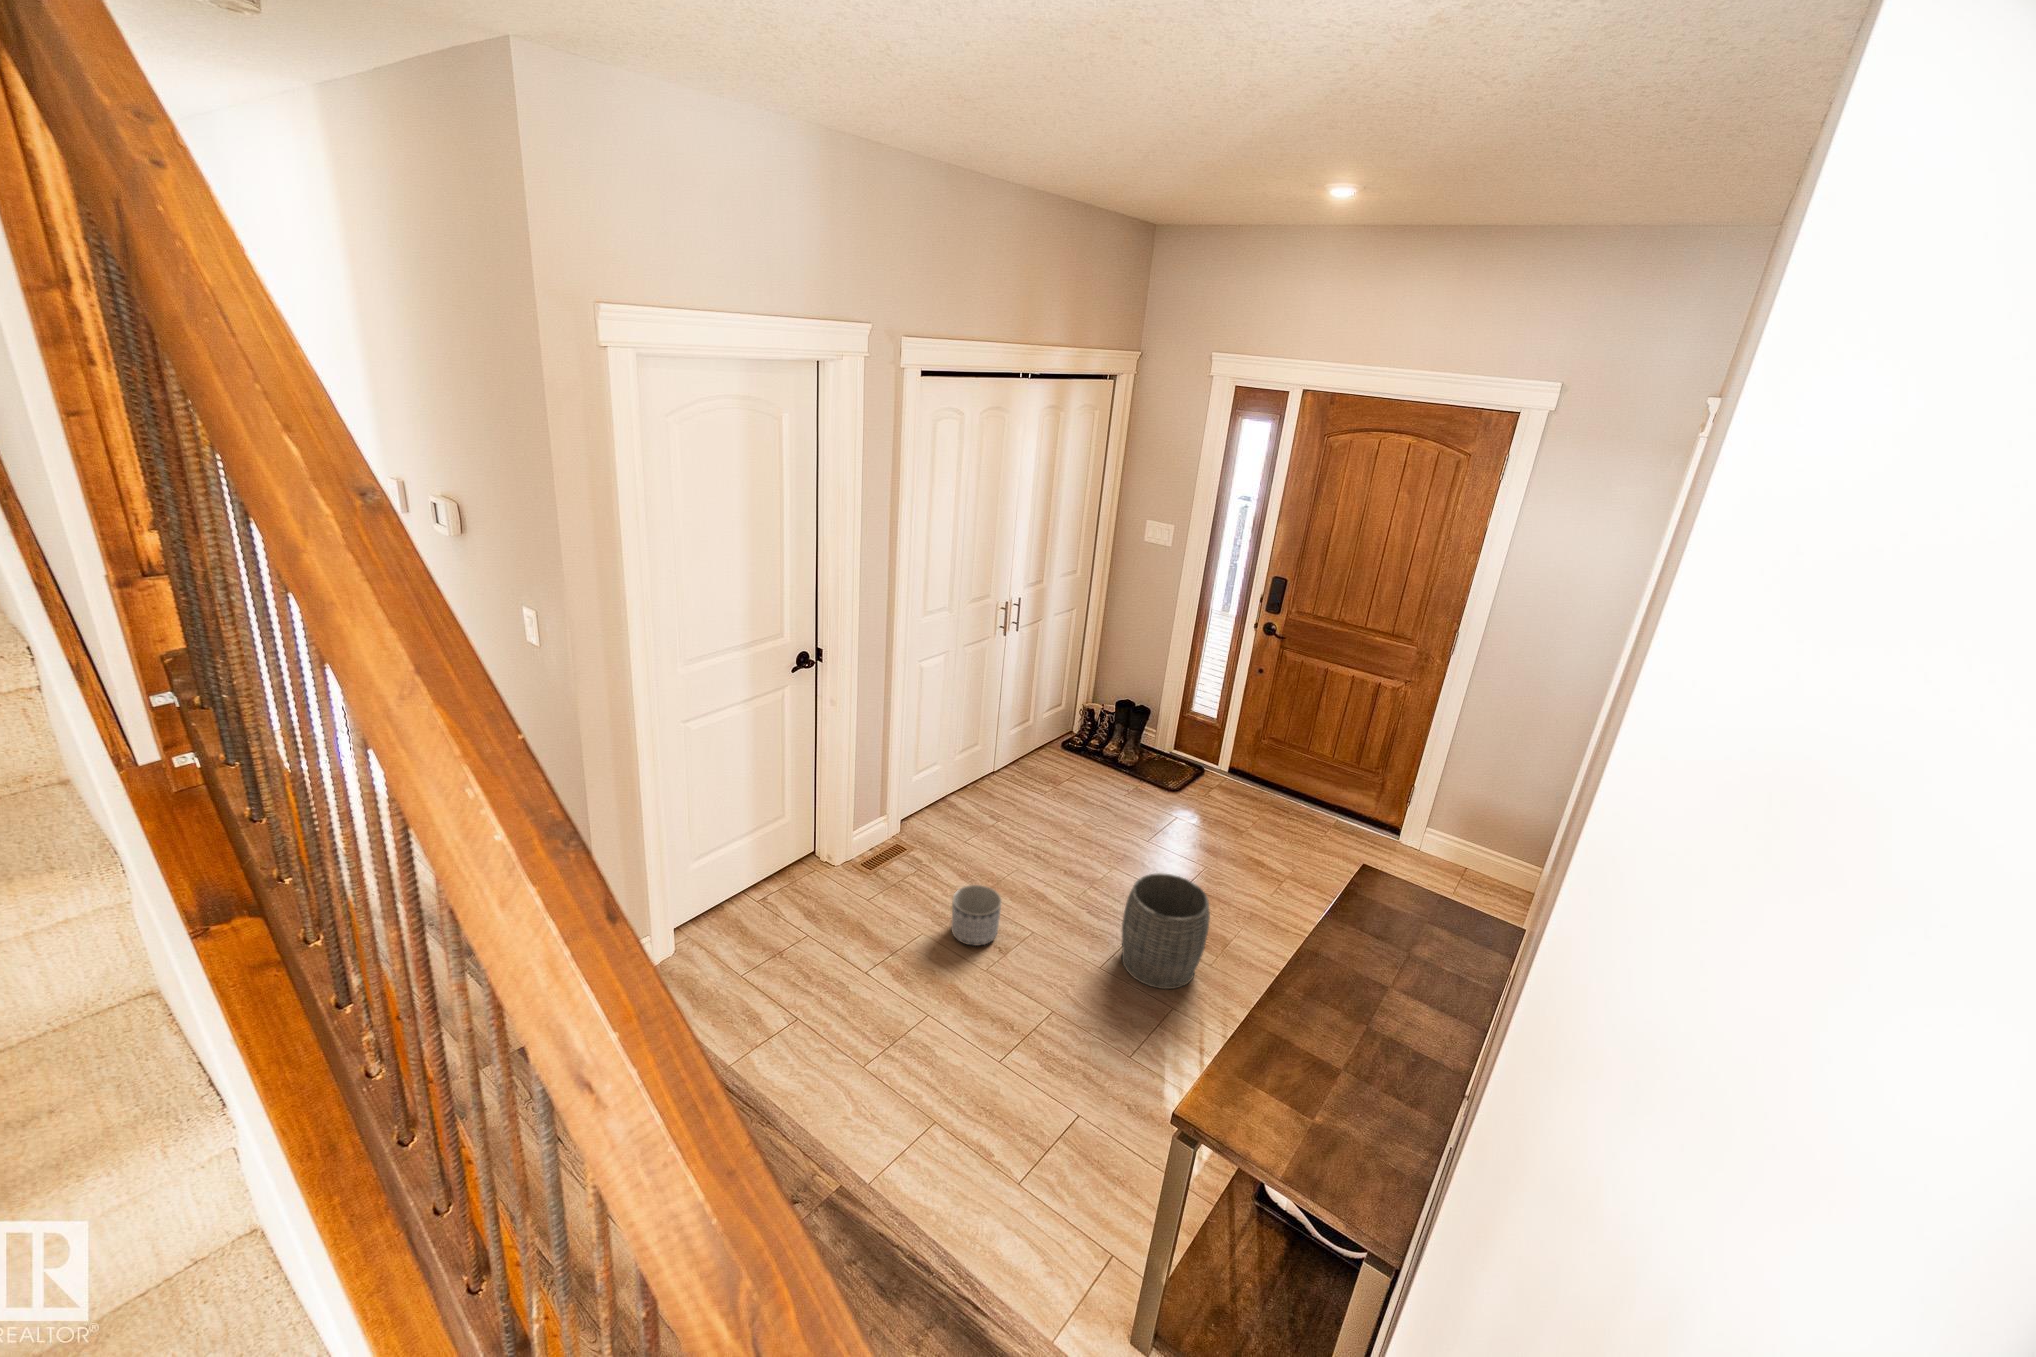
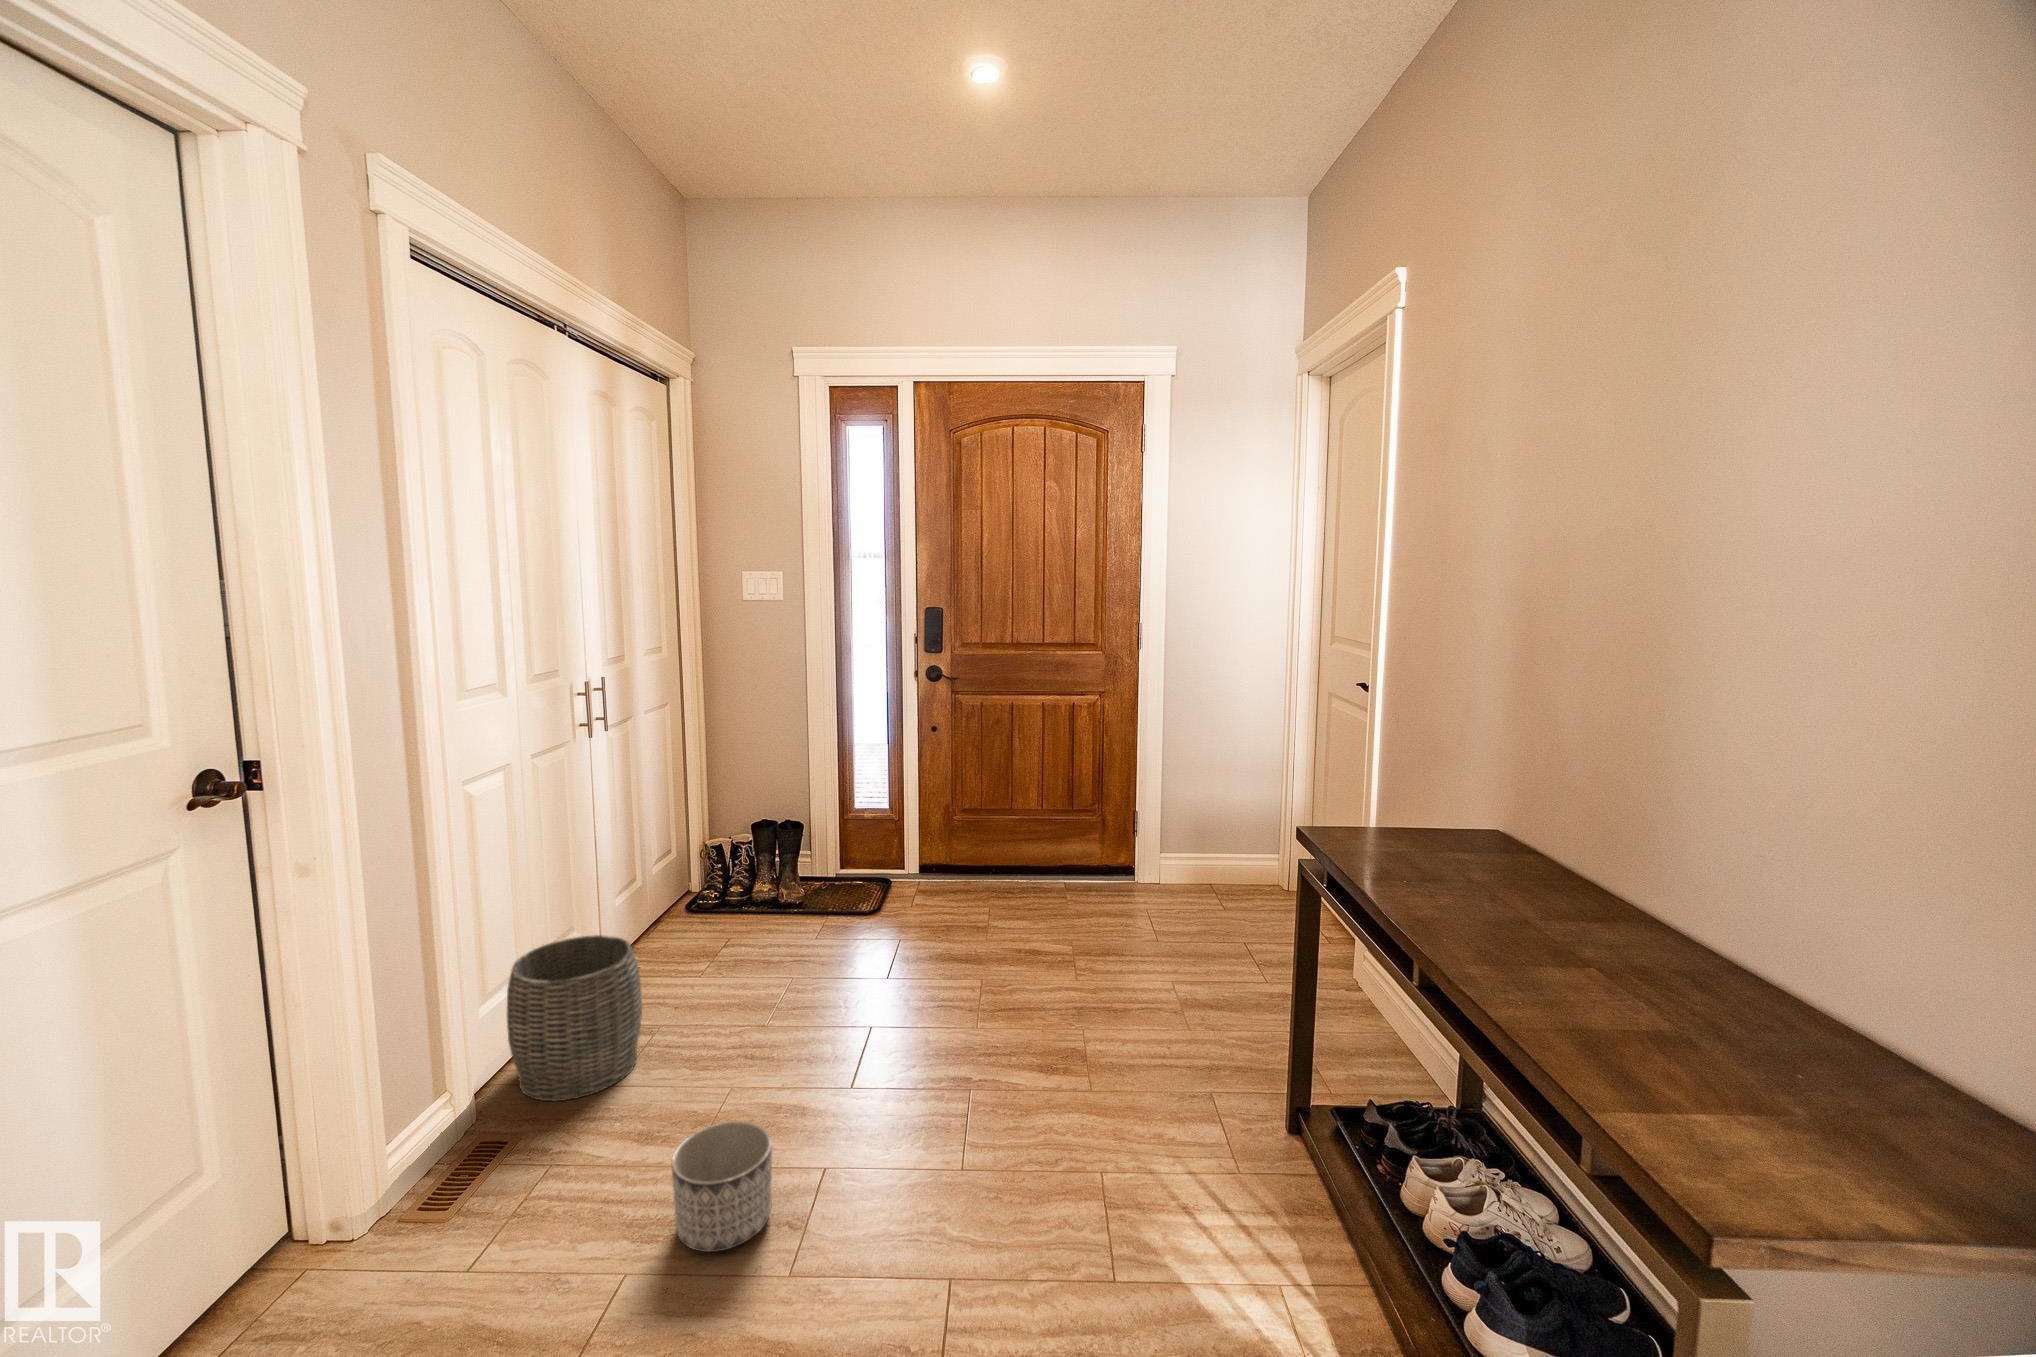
woven basket: present [1122,873,1210,989] -> present [507,935,642,1101]

